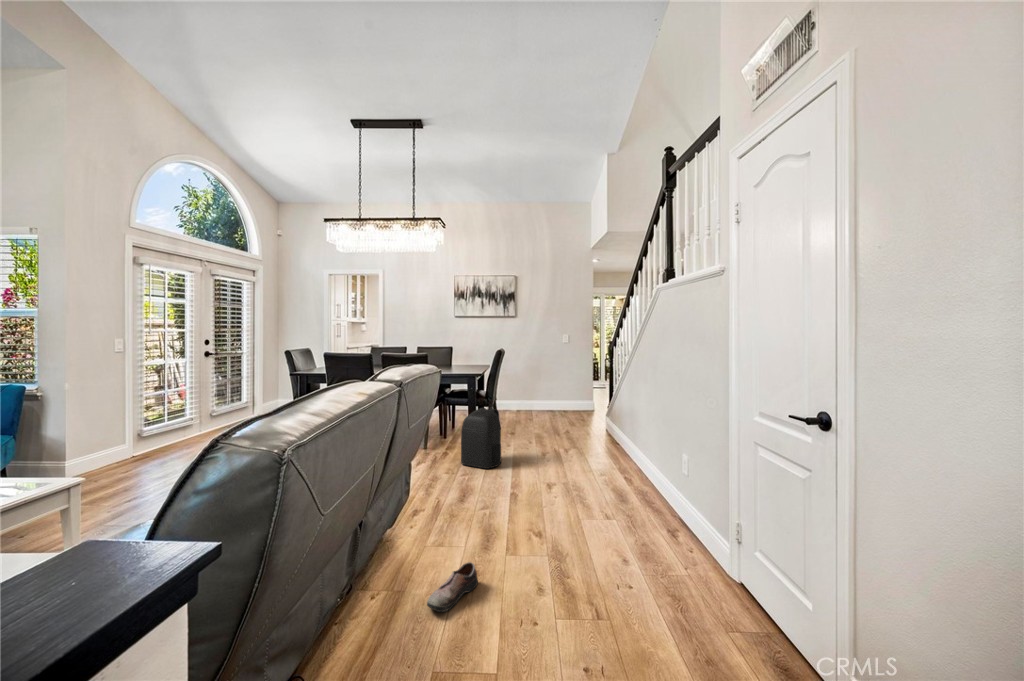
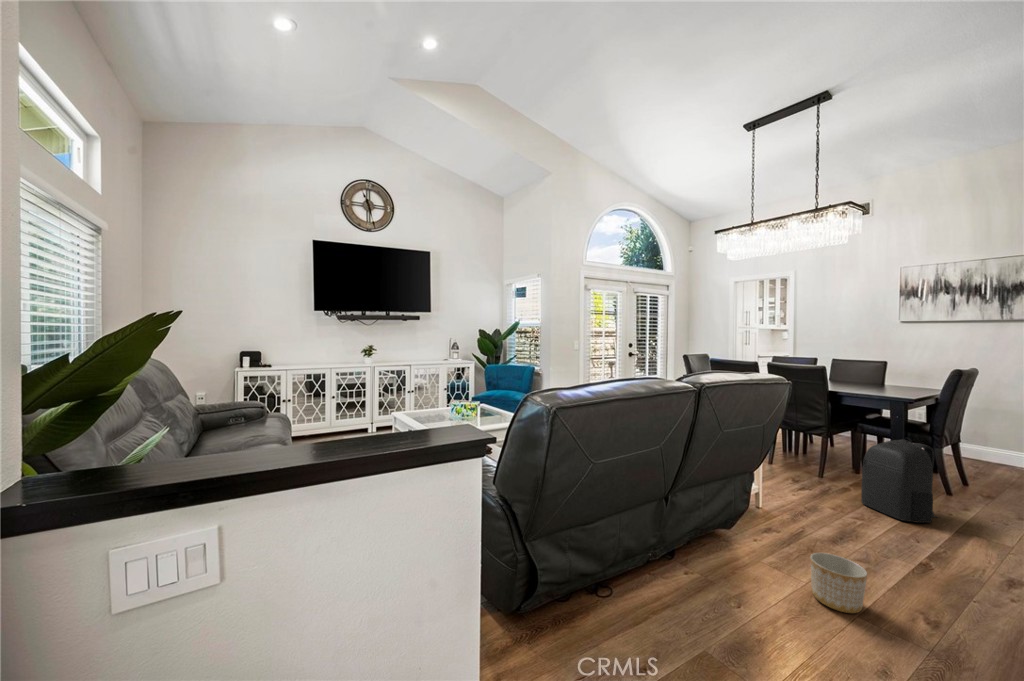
planter: none [470,510,506,554] -> present [810,553,867,613]
shoe: present [427,562,478,612] -> none [721,596,796,630]

